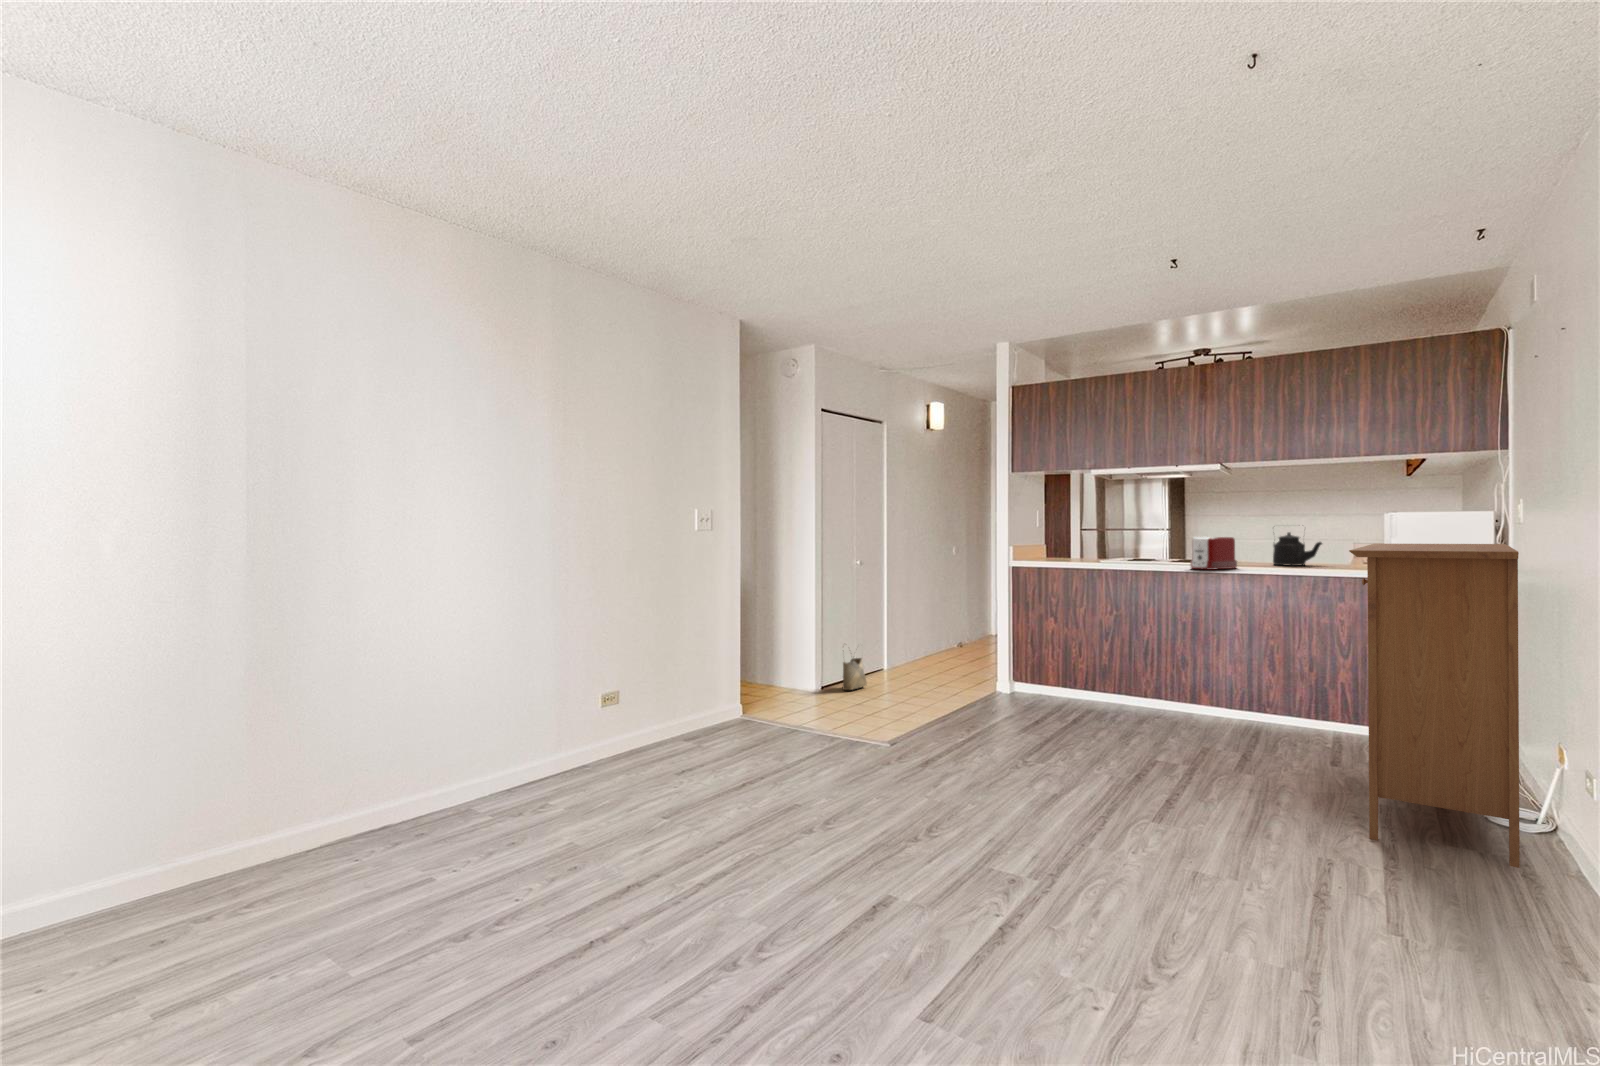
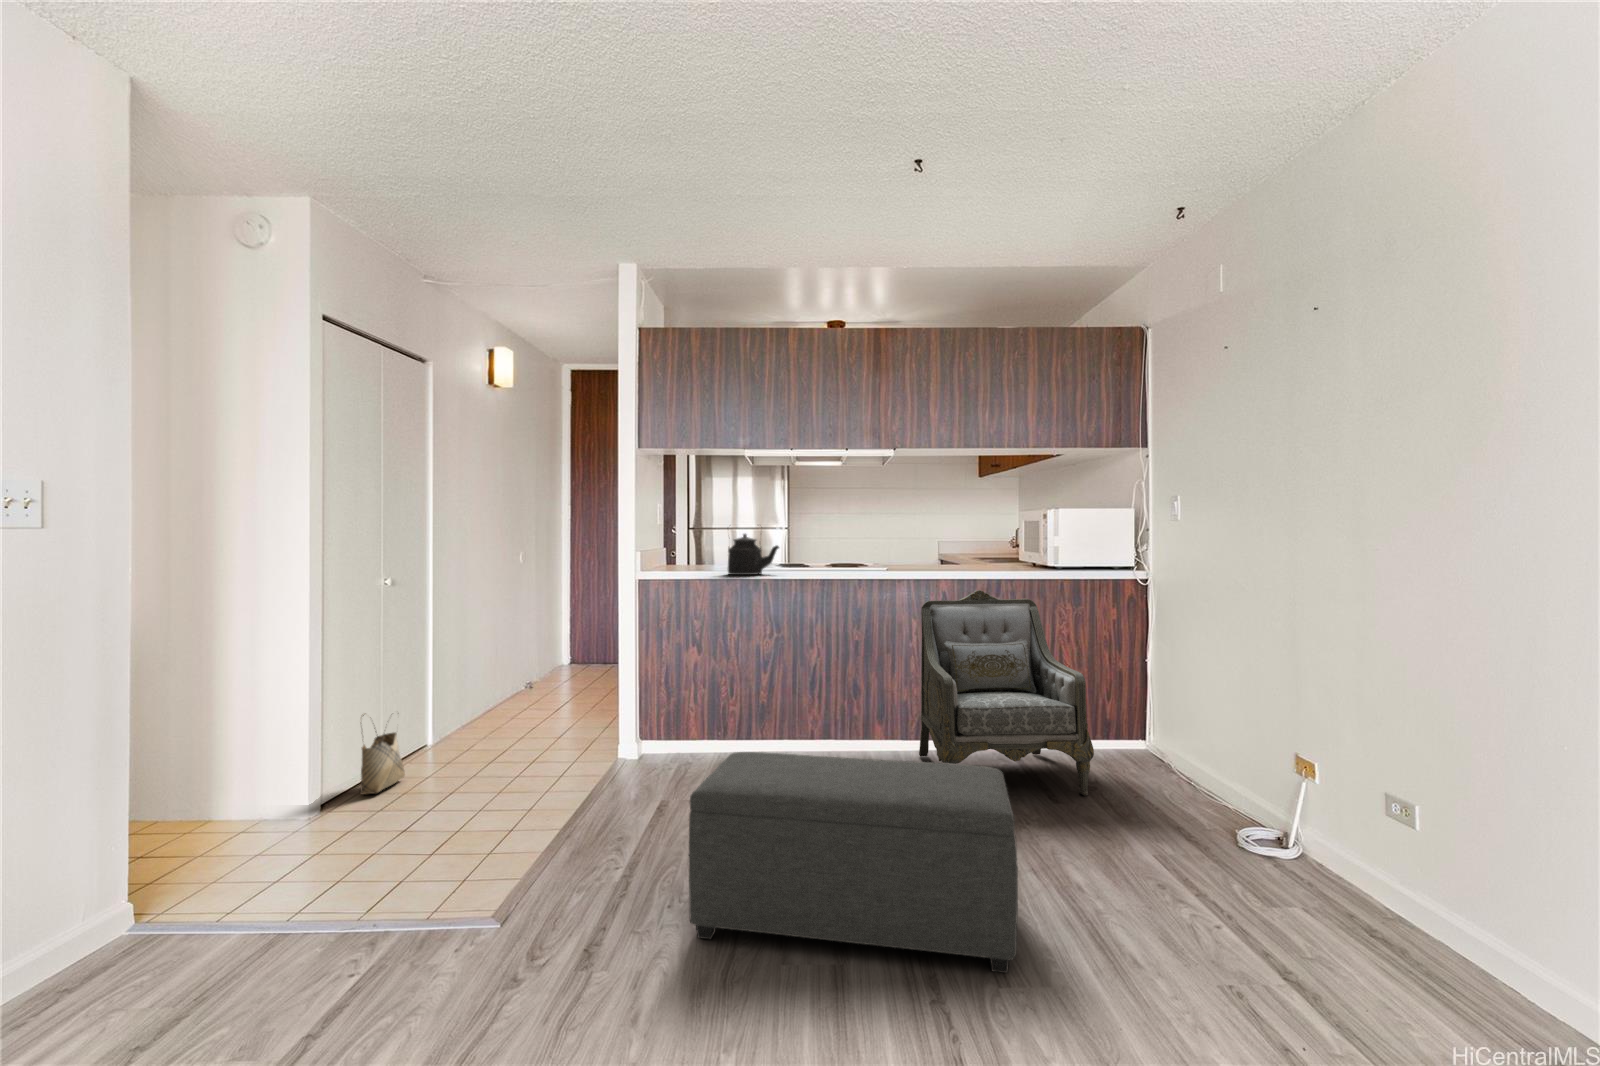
kettle: present [1273,532,1322,566] -> present [728,534,779,575]
toaster: present [1190,537,1237,570] -> none [867,536,909,575]
console table: present [1349,544,1520,868] -> none [1114,540,1458,945]
armchair: none [1216,585,1364,764] -> present [919,590,1094,796]
ottoman: none [973,673,1181,806] -> present [689,752,1018,973]

